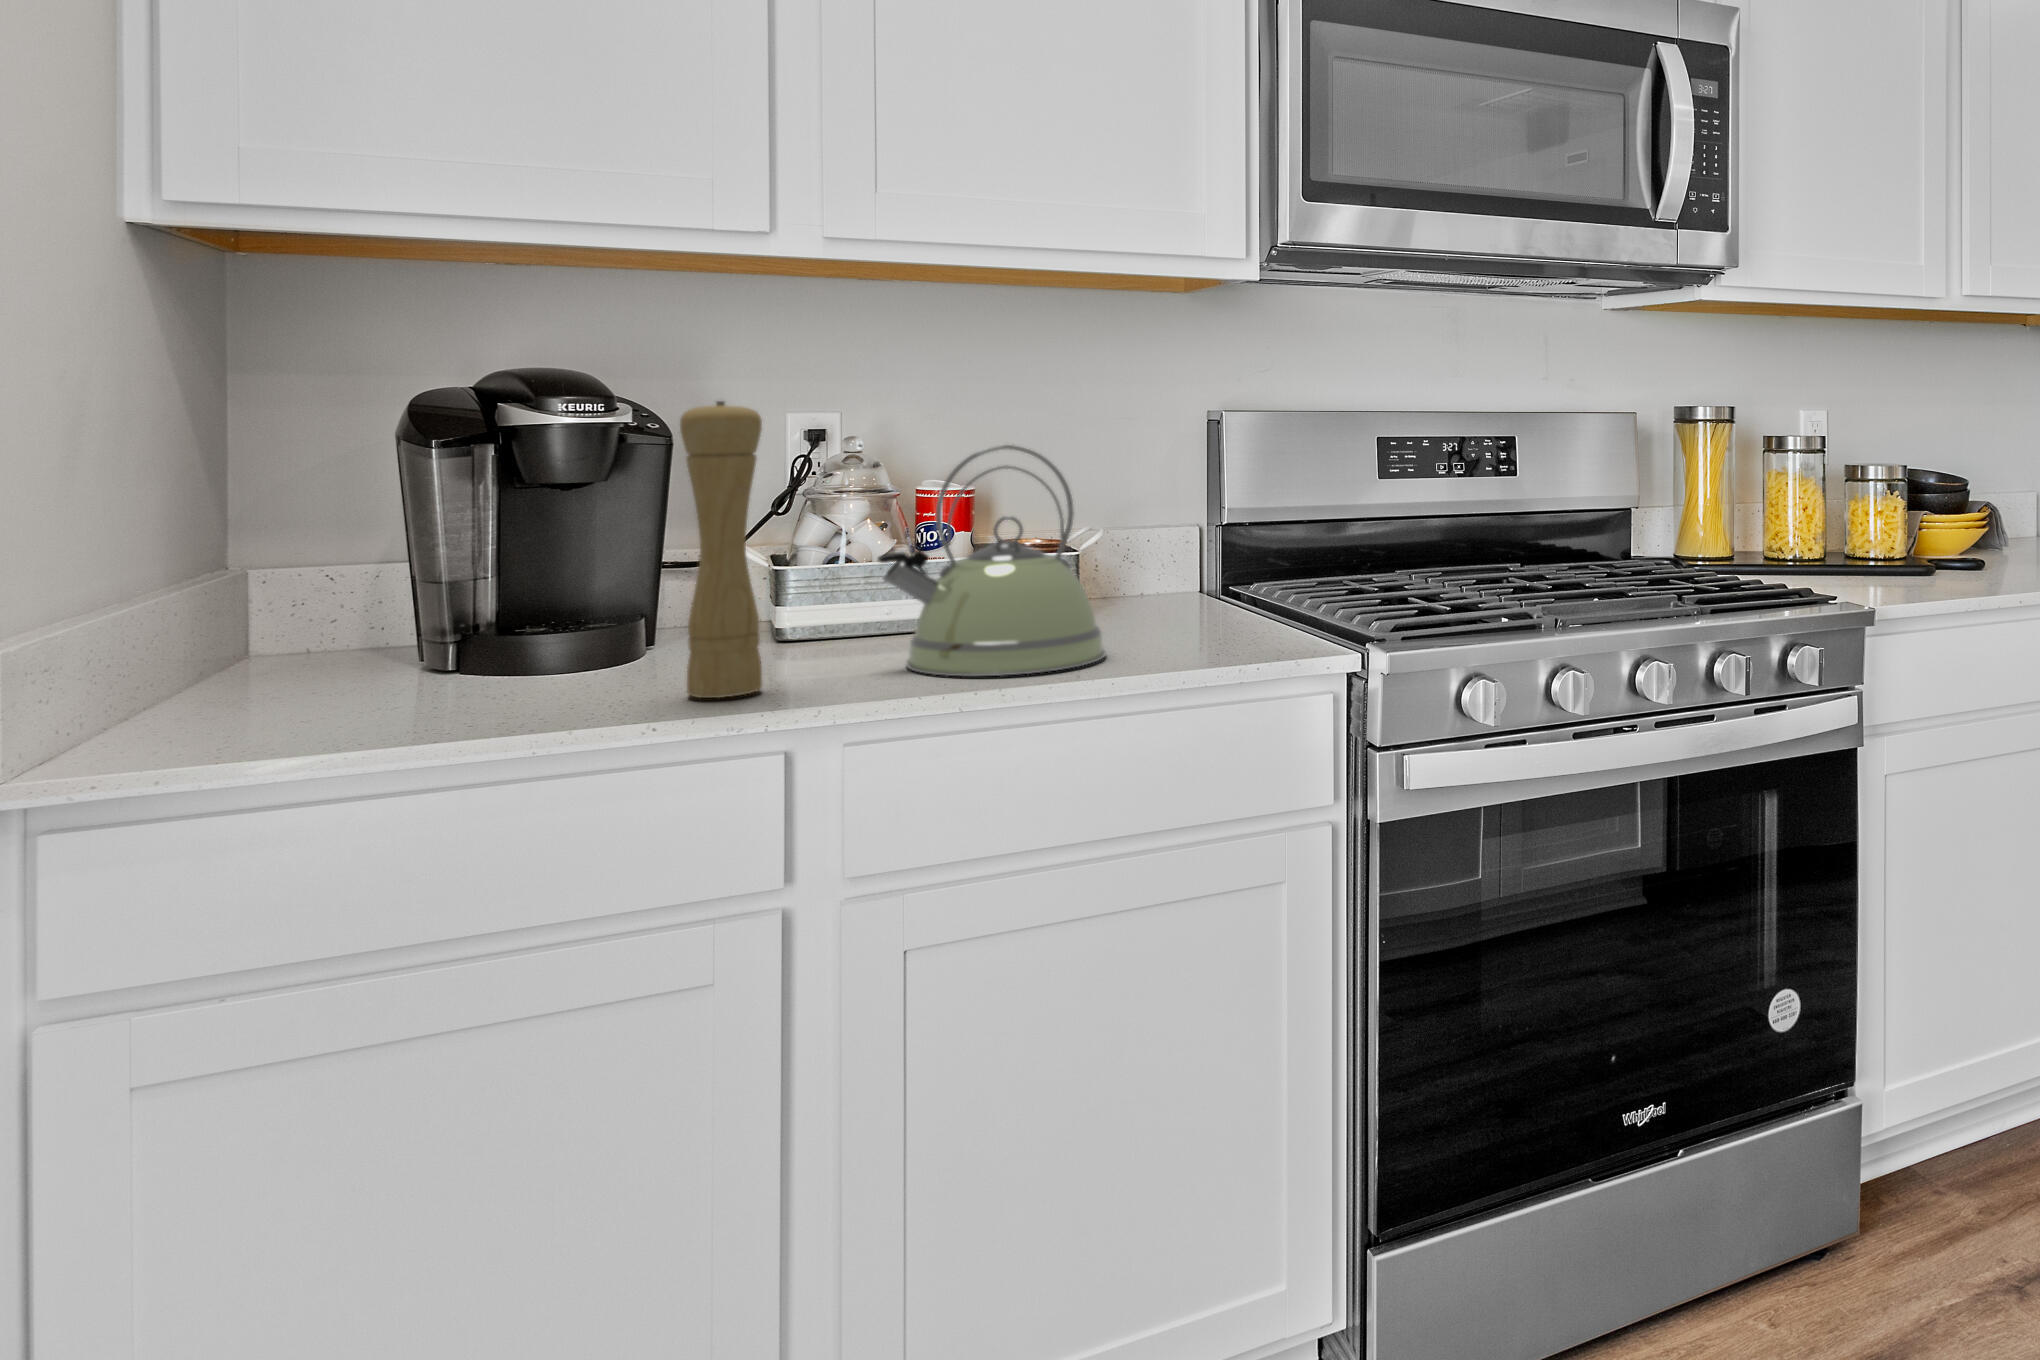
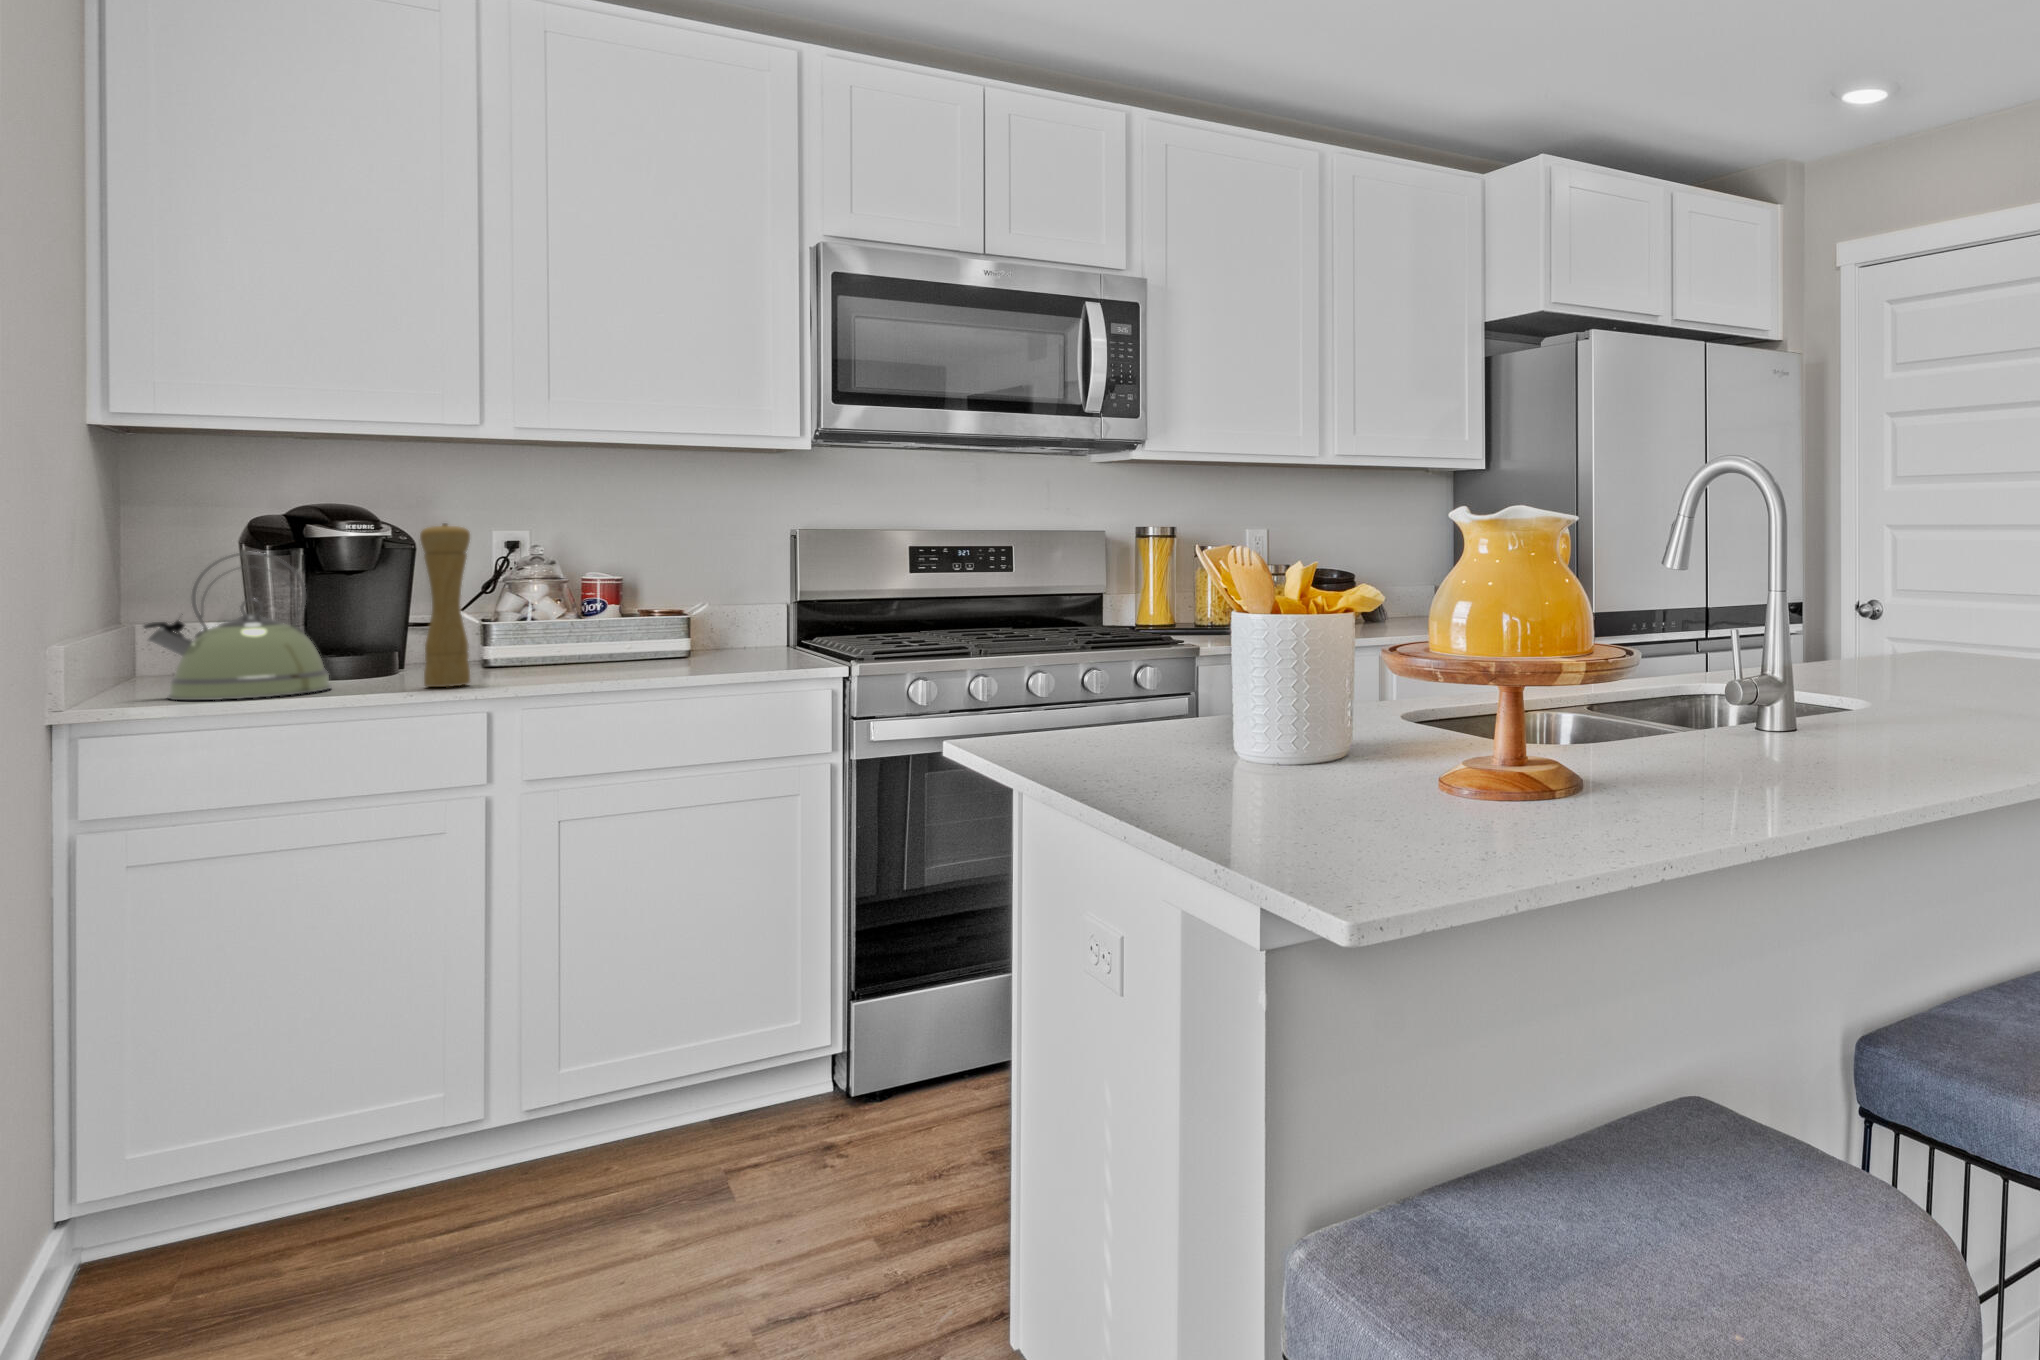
kettle: present [878,445,1106,676] -> present [144,552,331,700]

